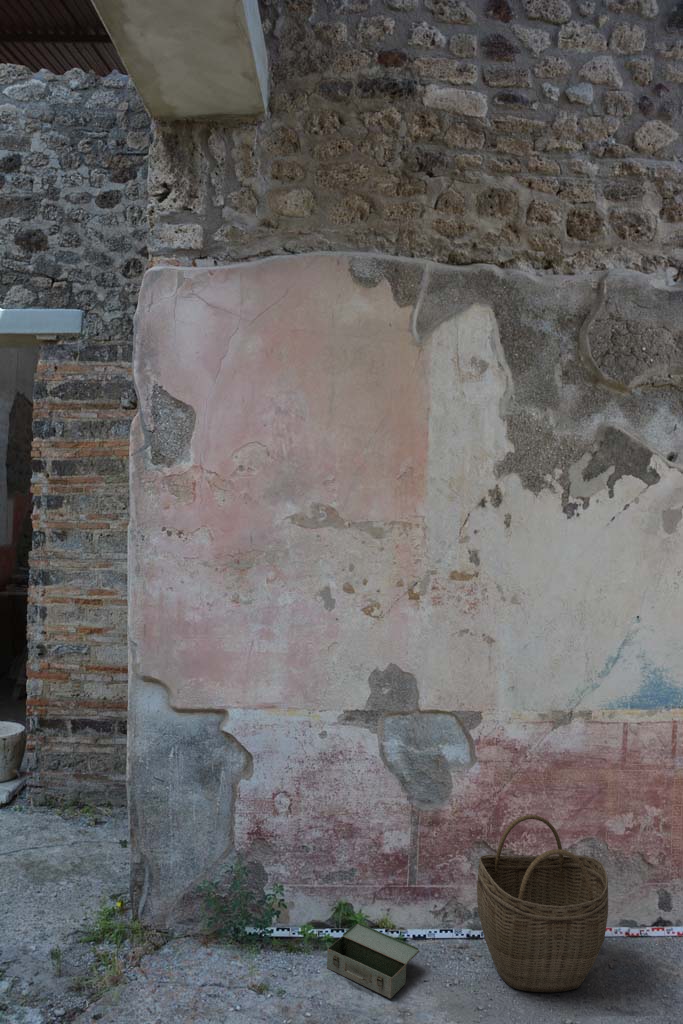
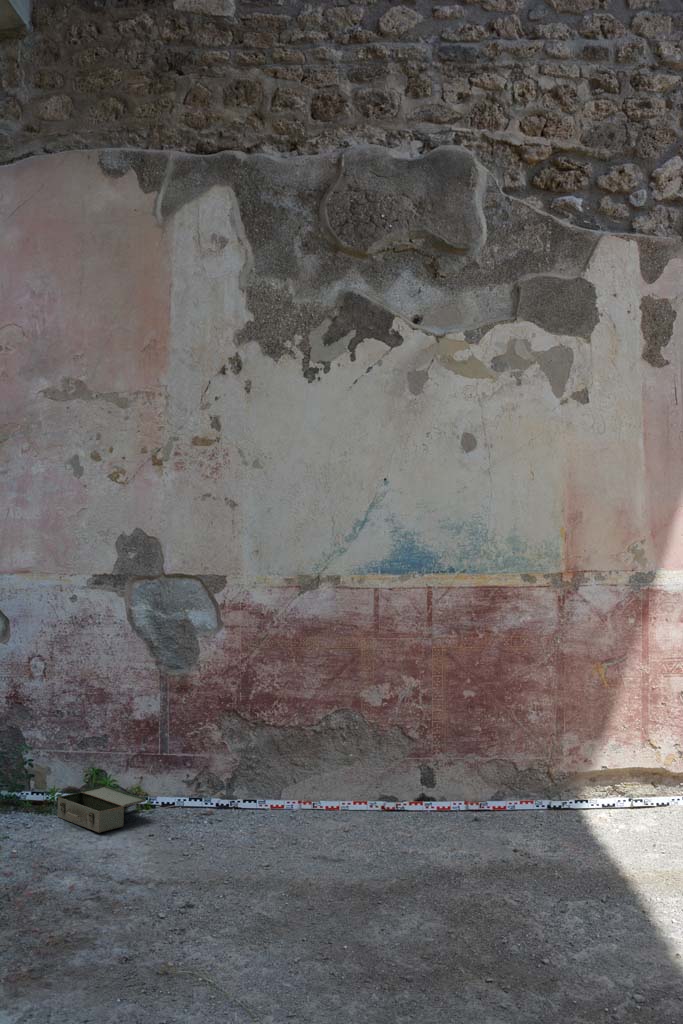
woven basket: present [477,815,608,992] -> none [203,676,331,836]

